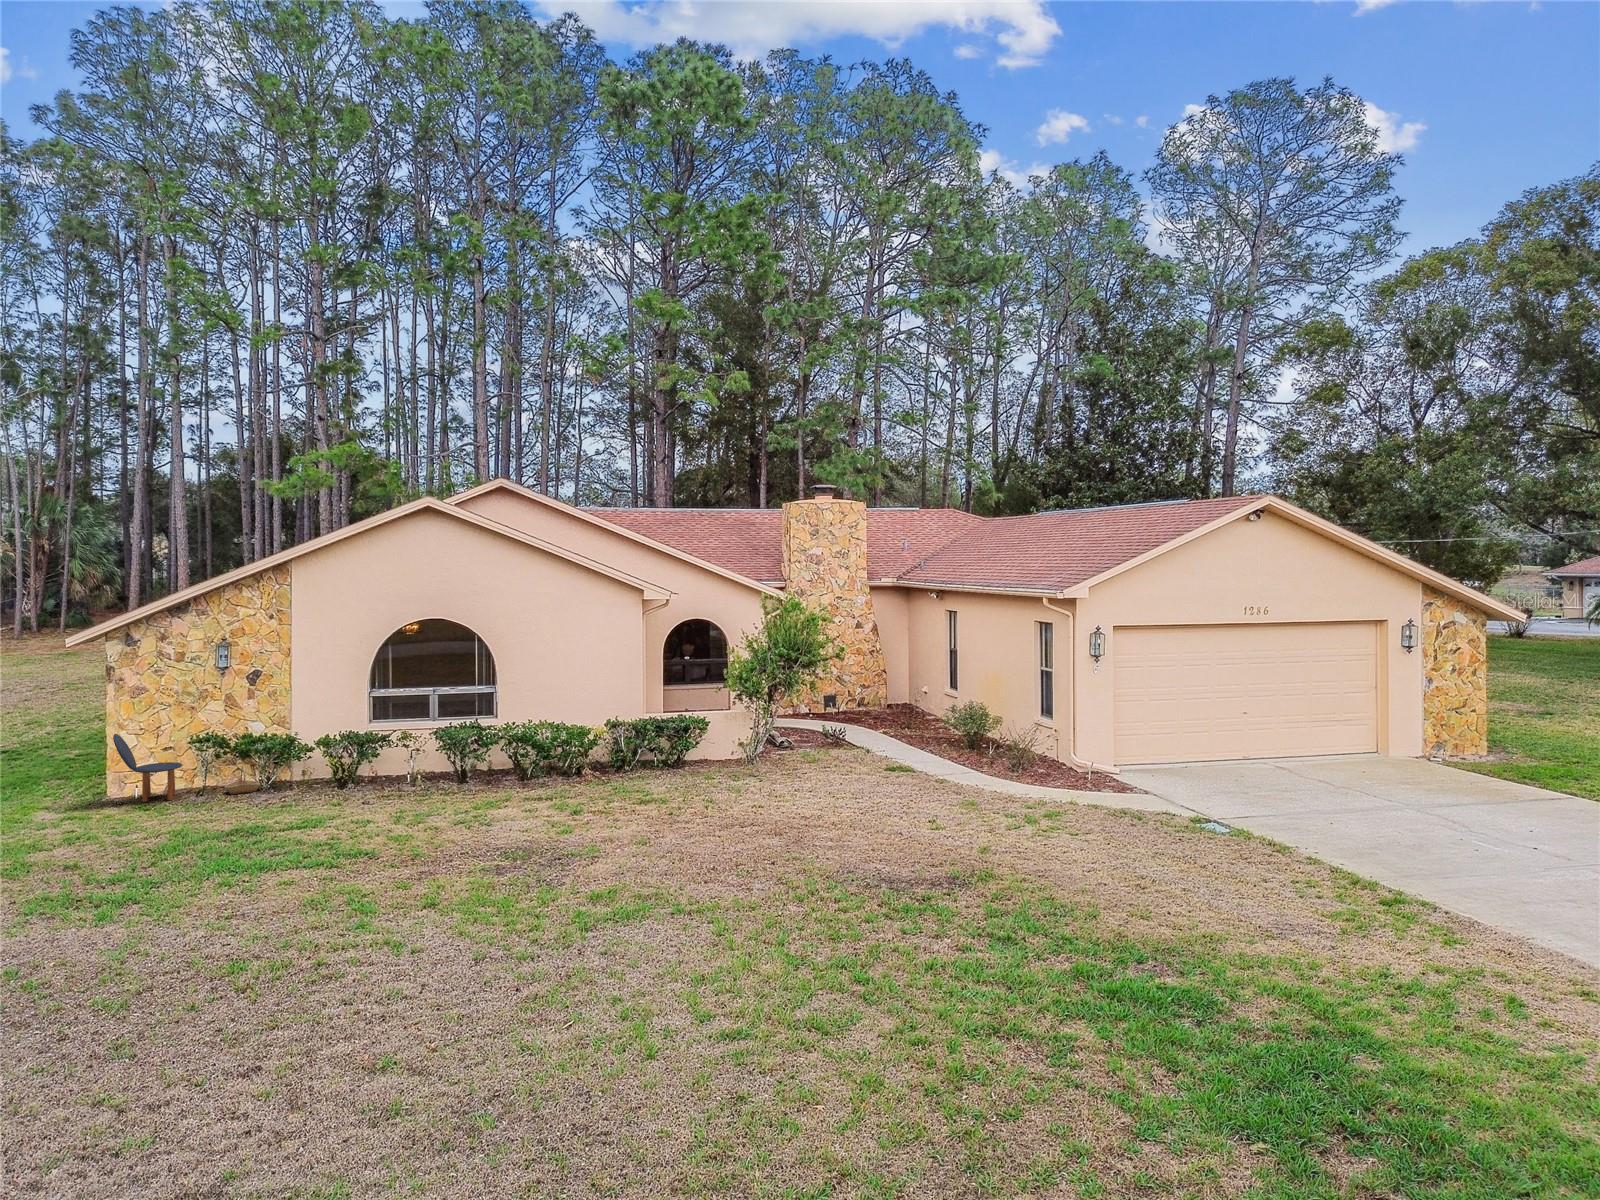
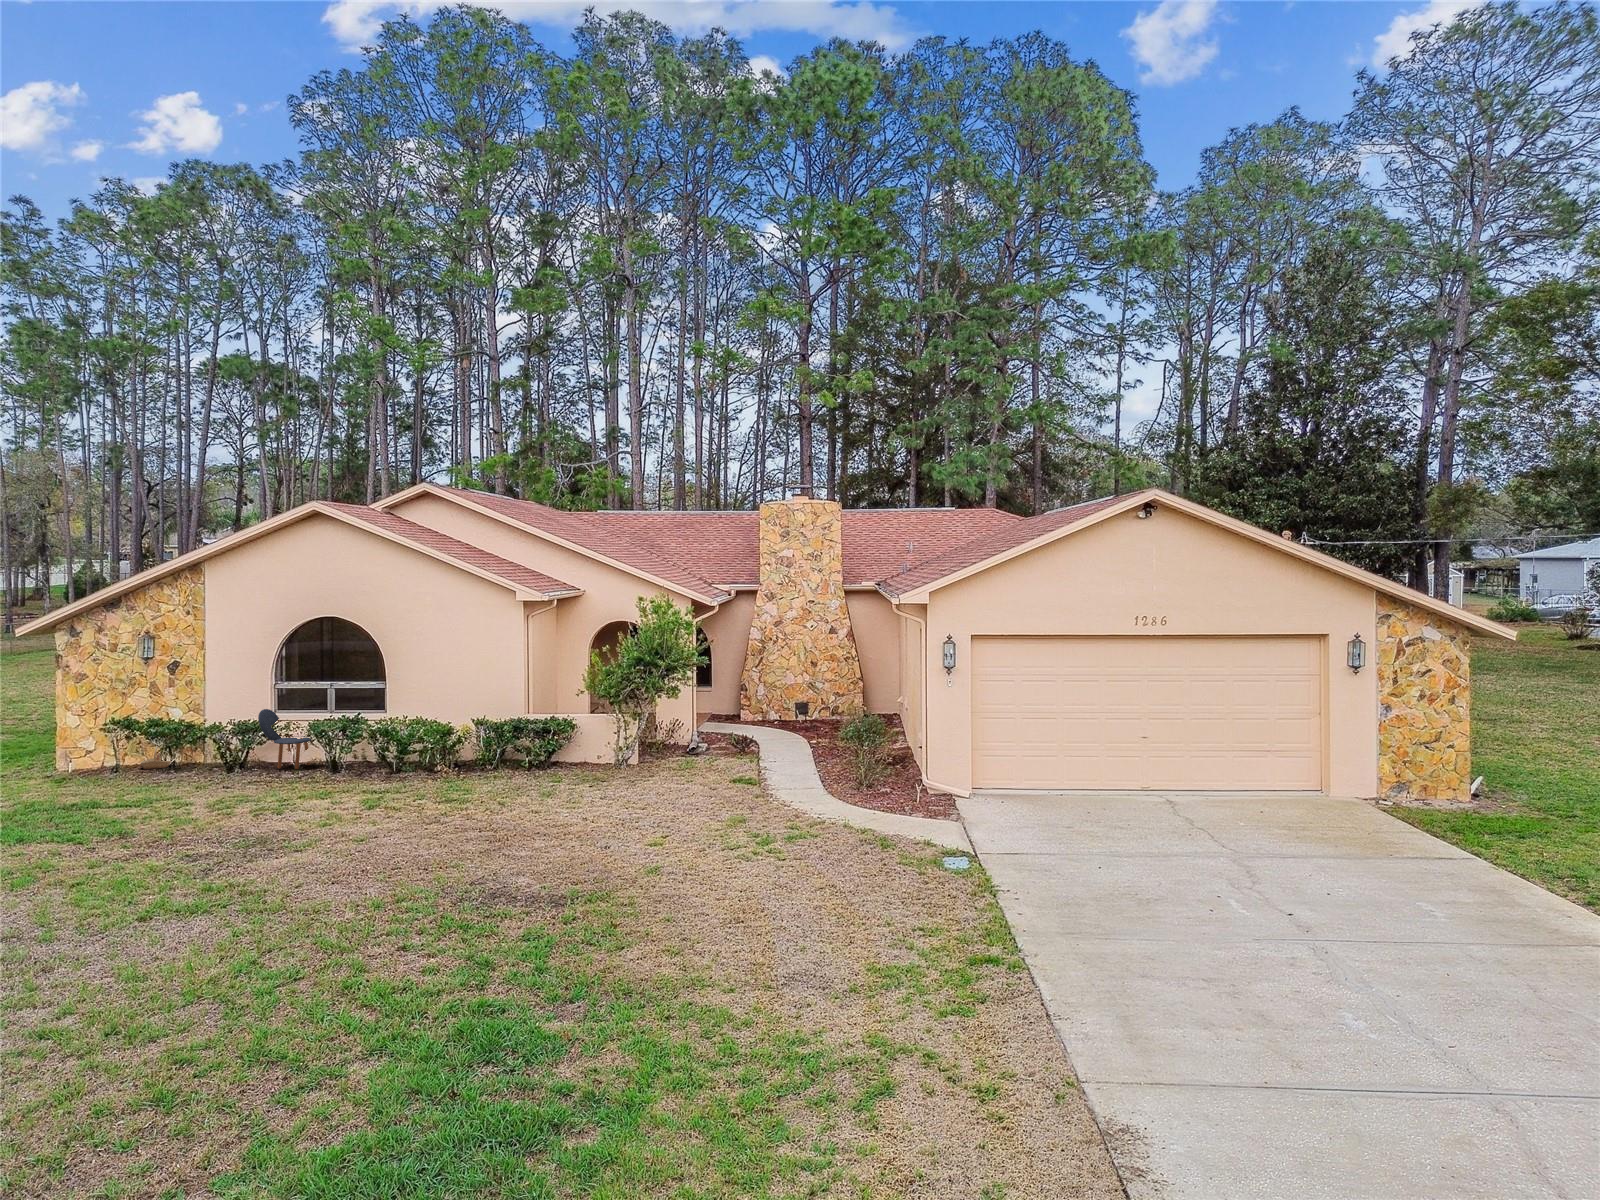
chair: present [113,734,182,802] -> present [258,709,311,769]

